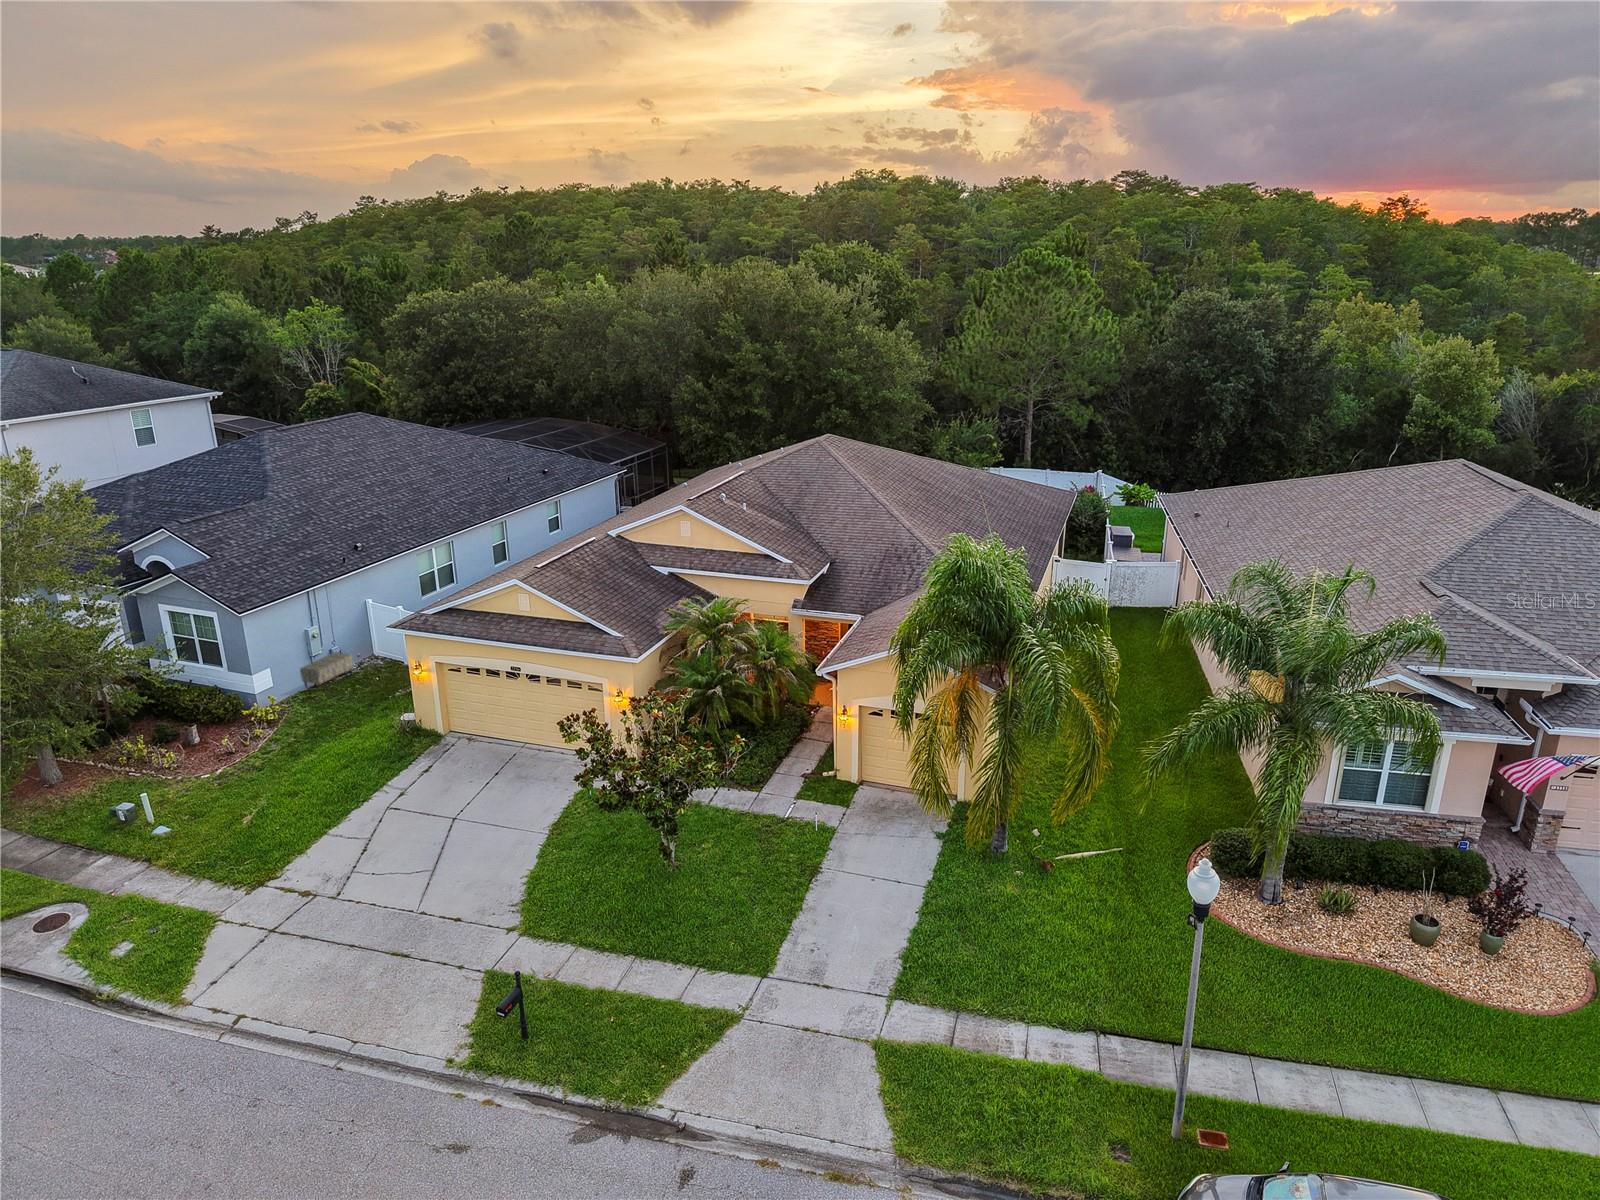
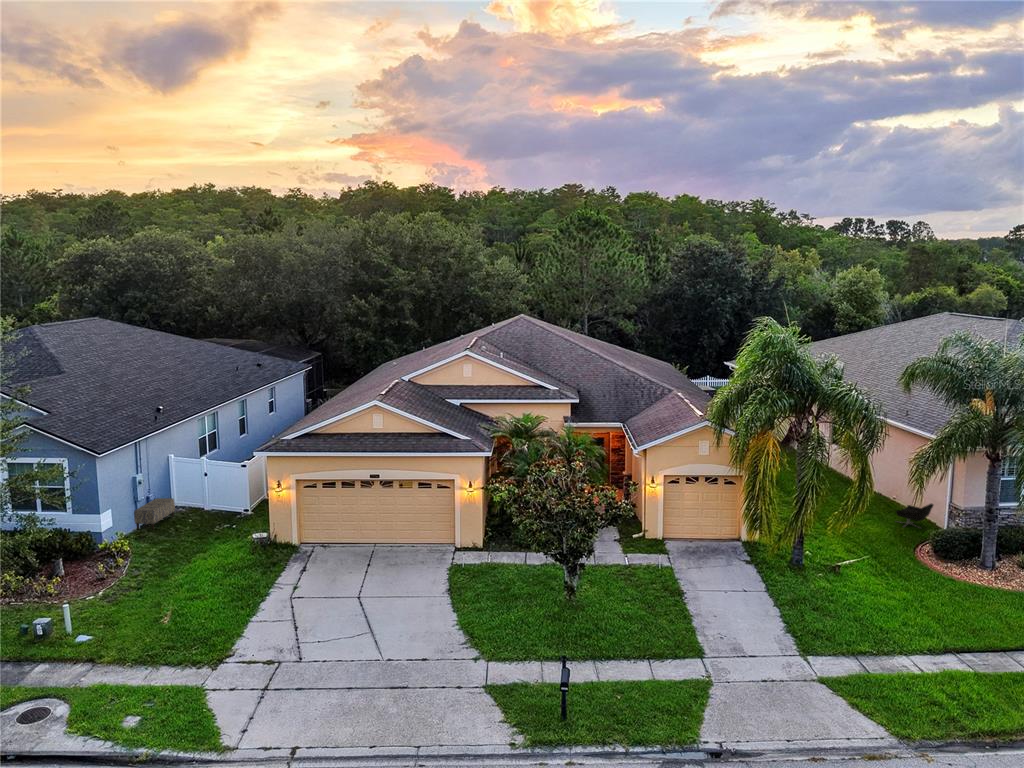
lounge chair: none [1199,775,1254,812] -> present [896,503,933,527]

